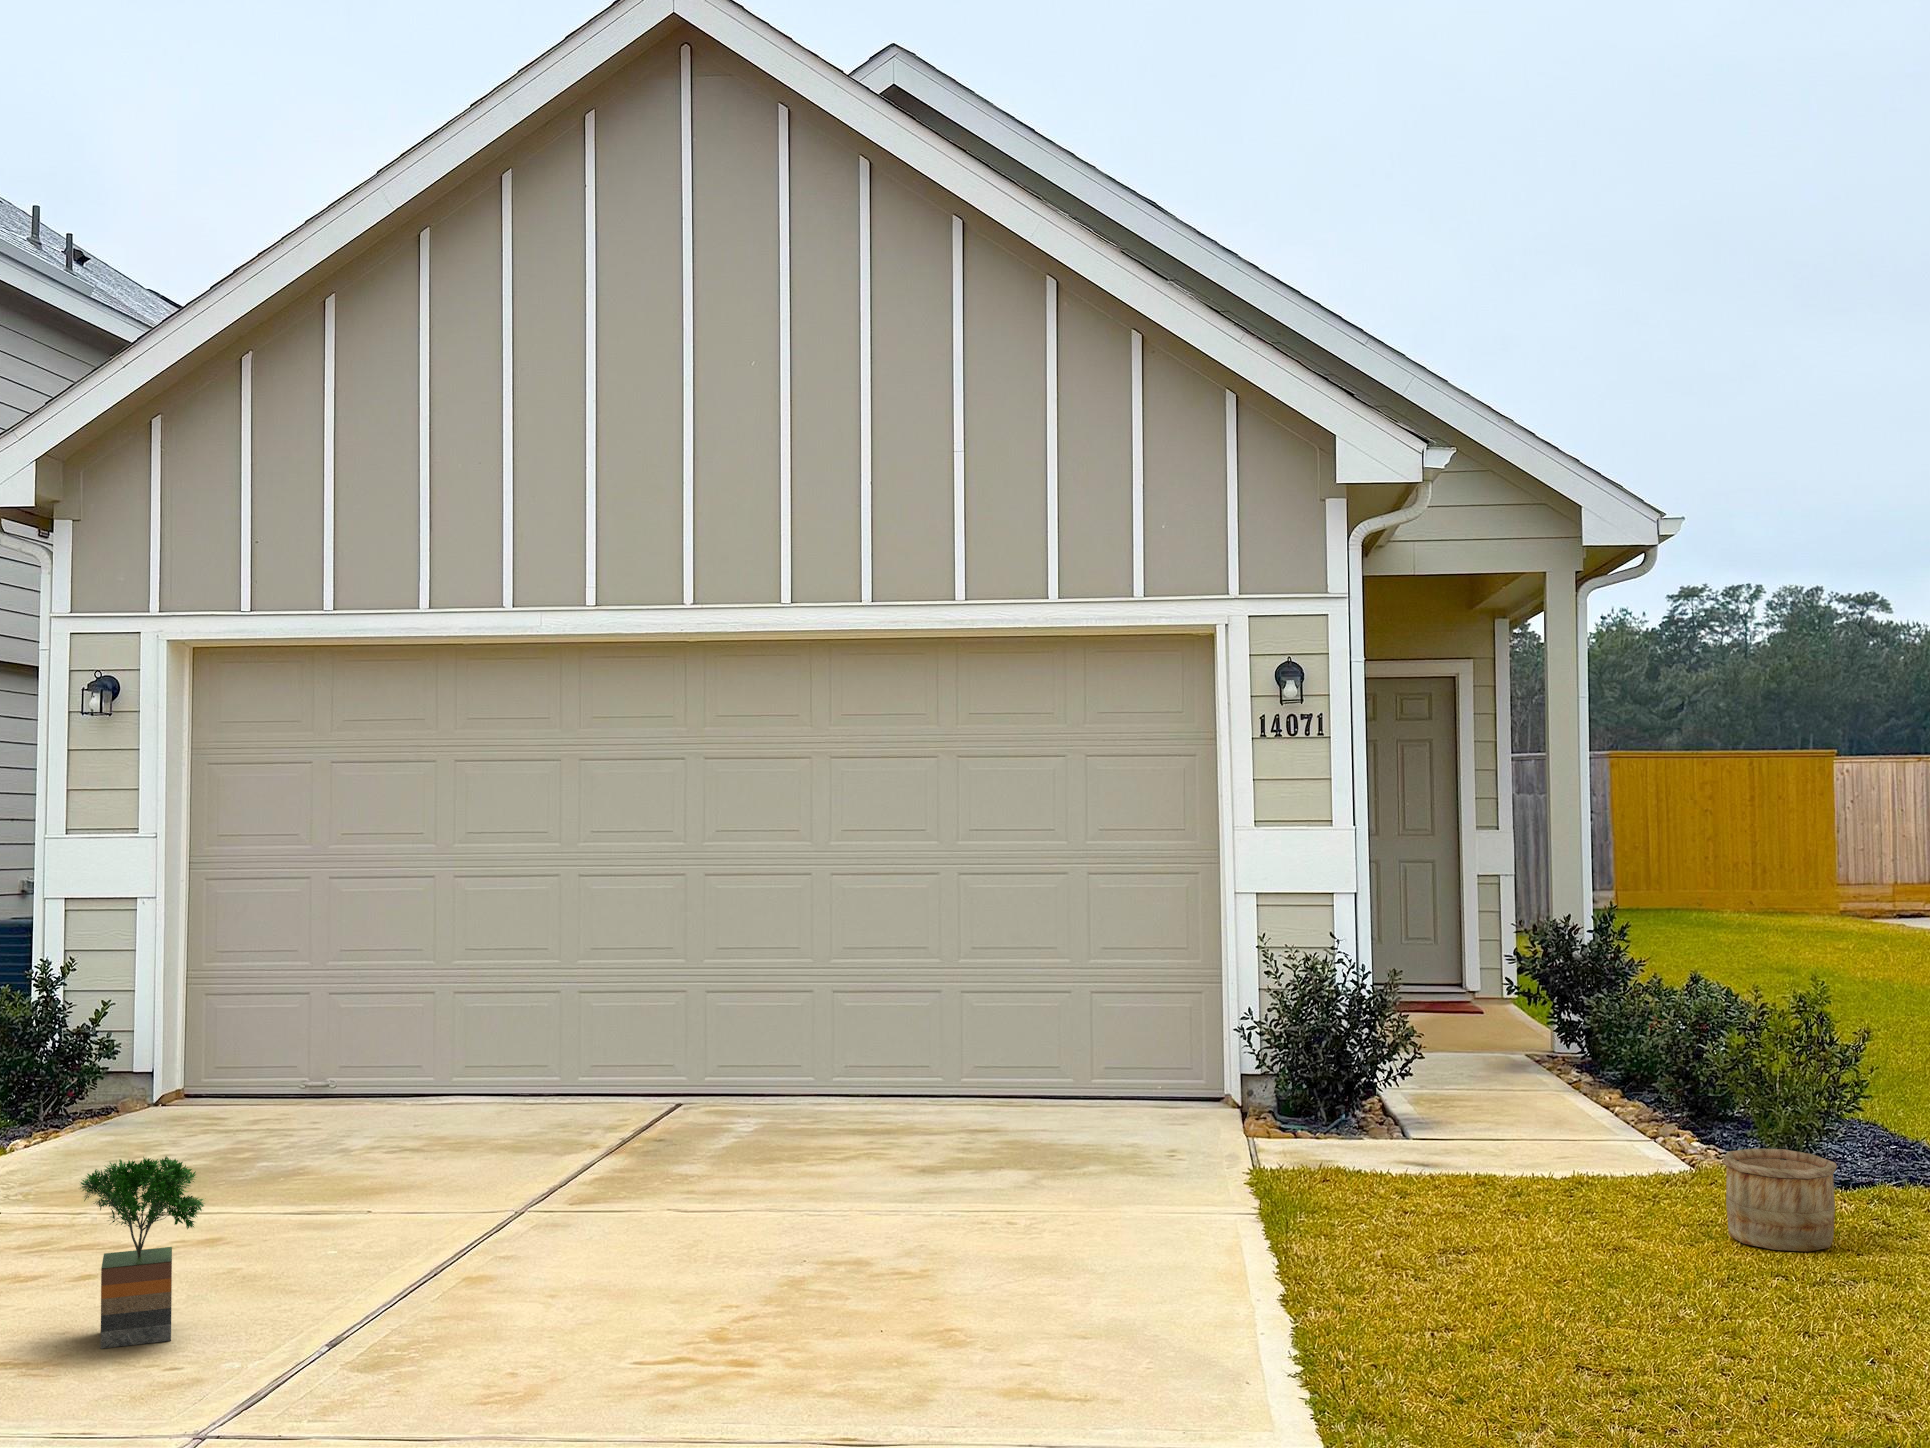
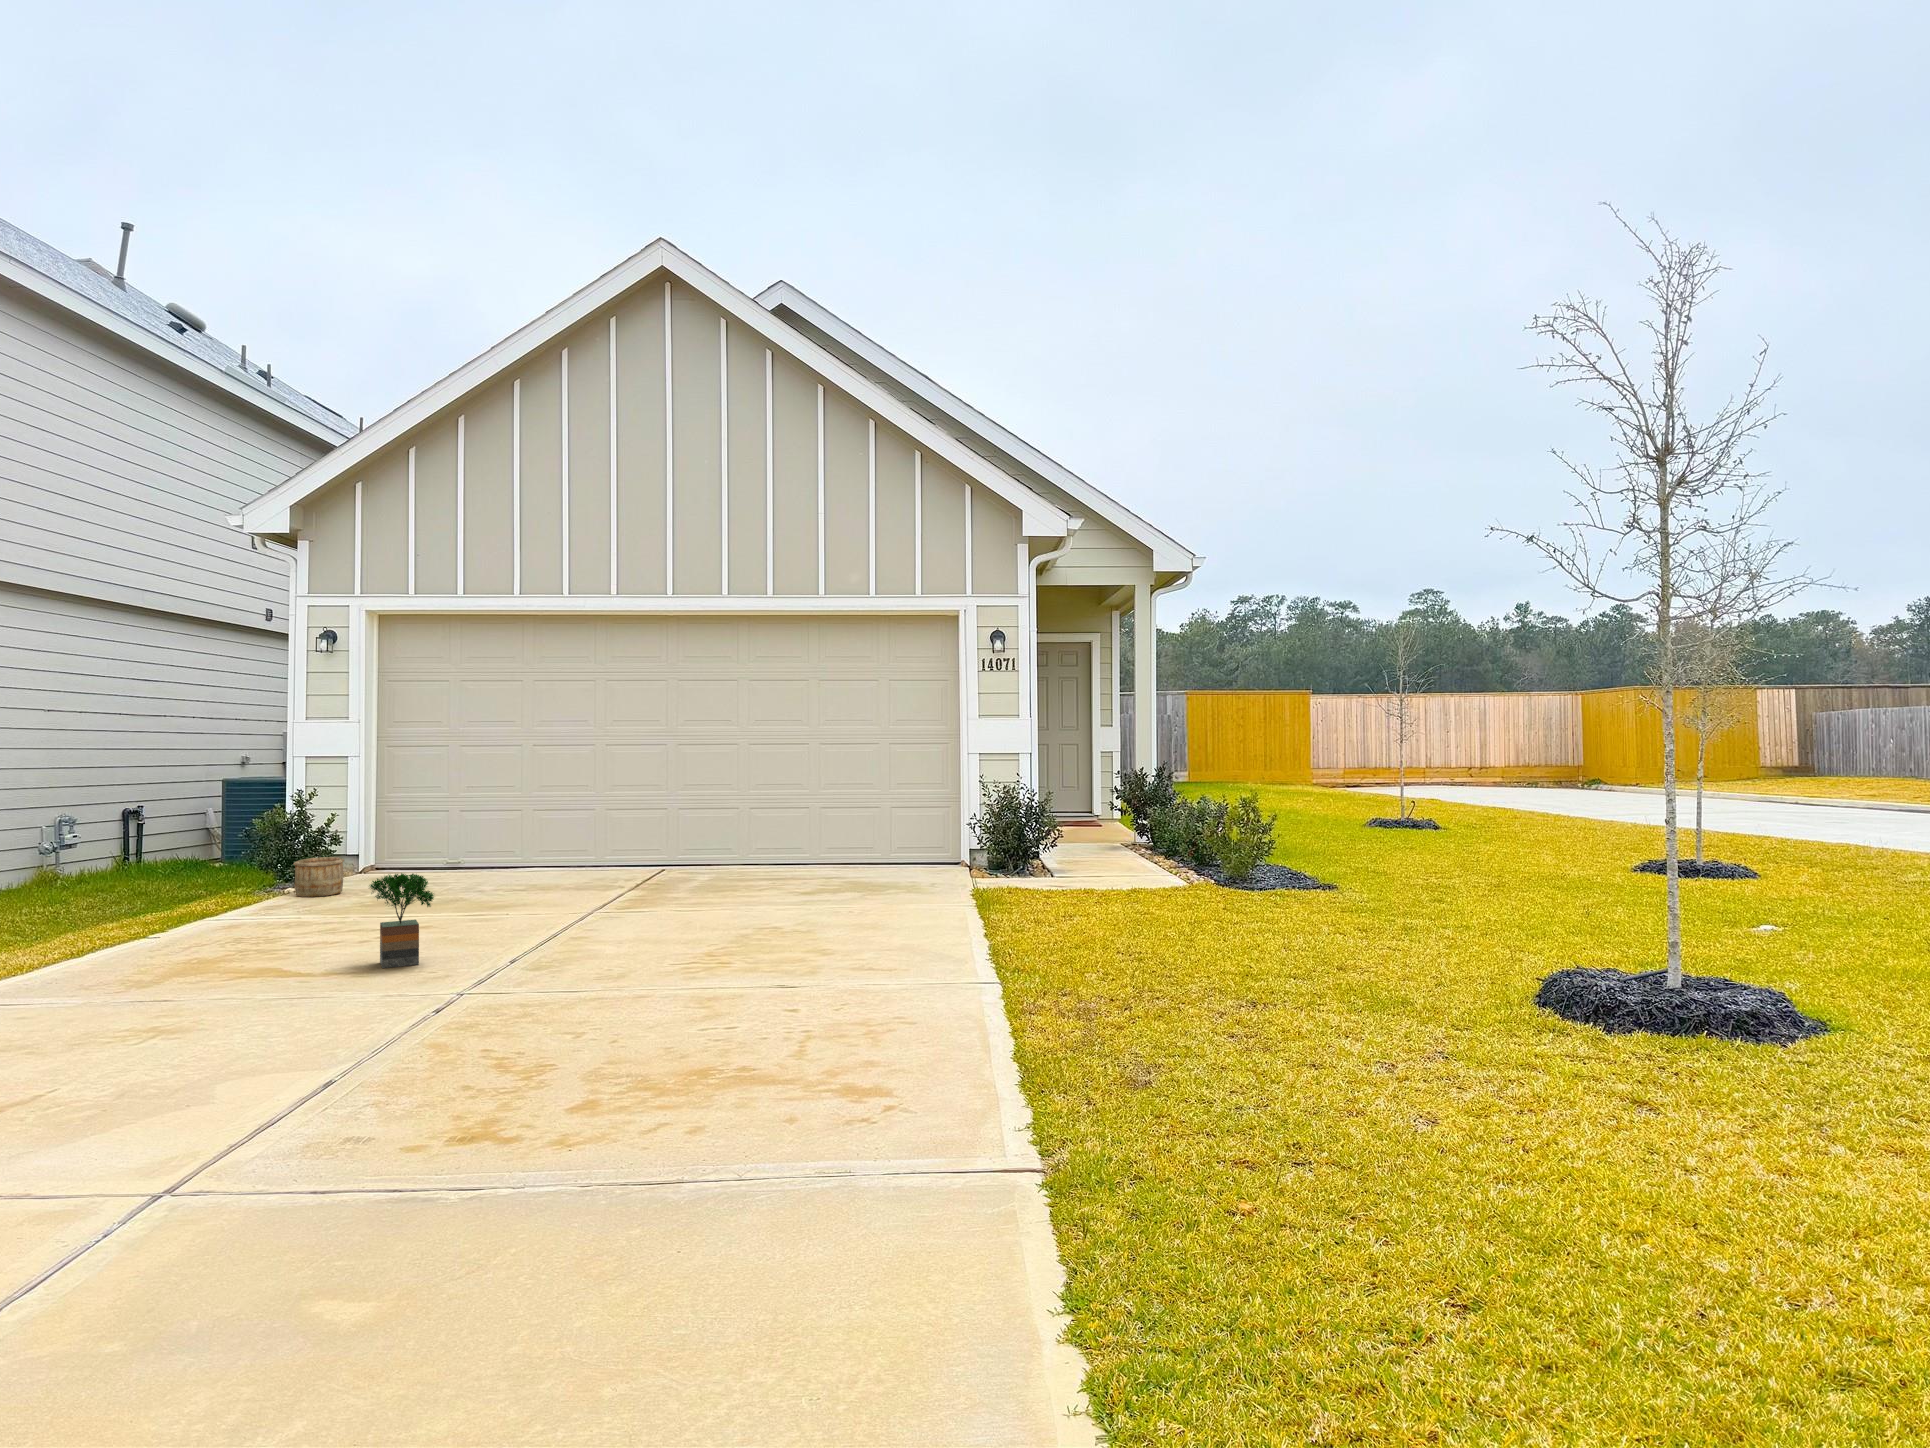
wooden bucket: present [1723,1148,1837,1252] -> present [294,857,344,897]

